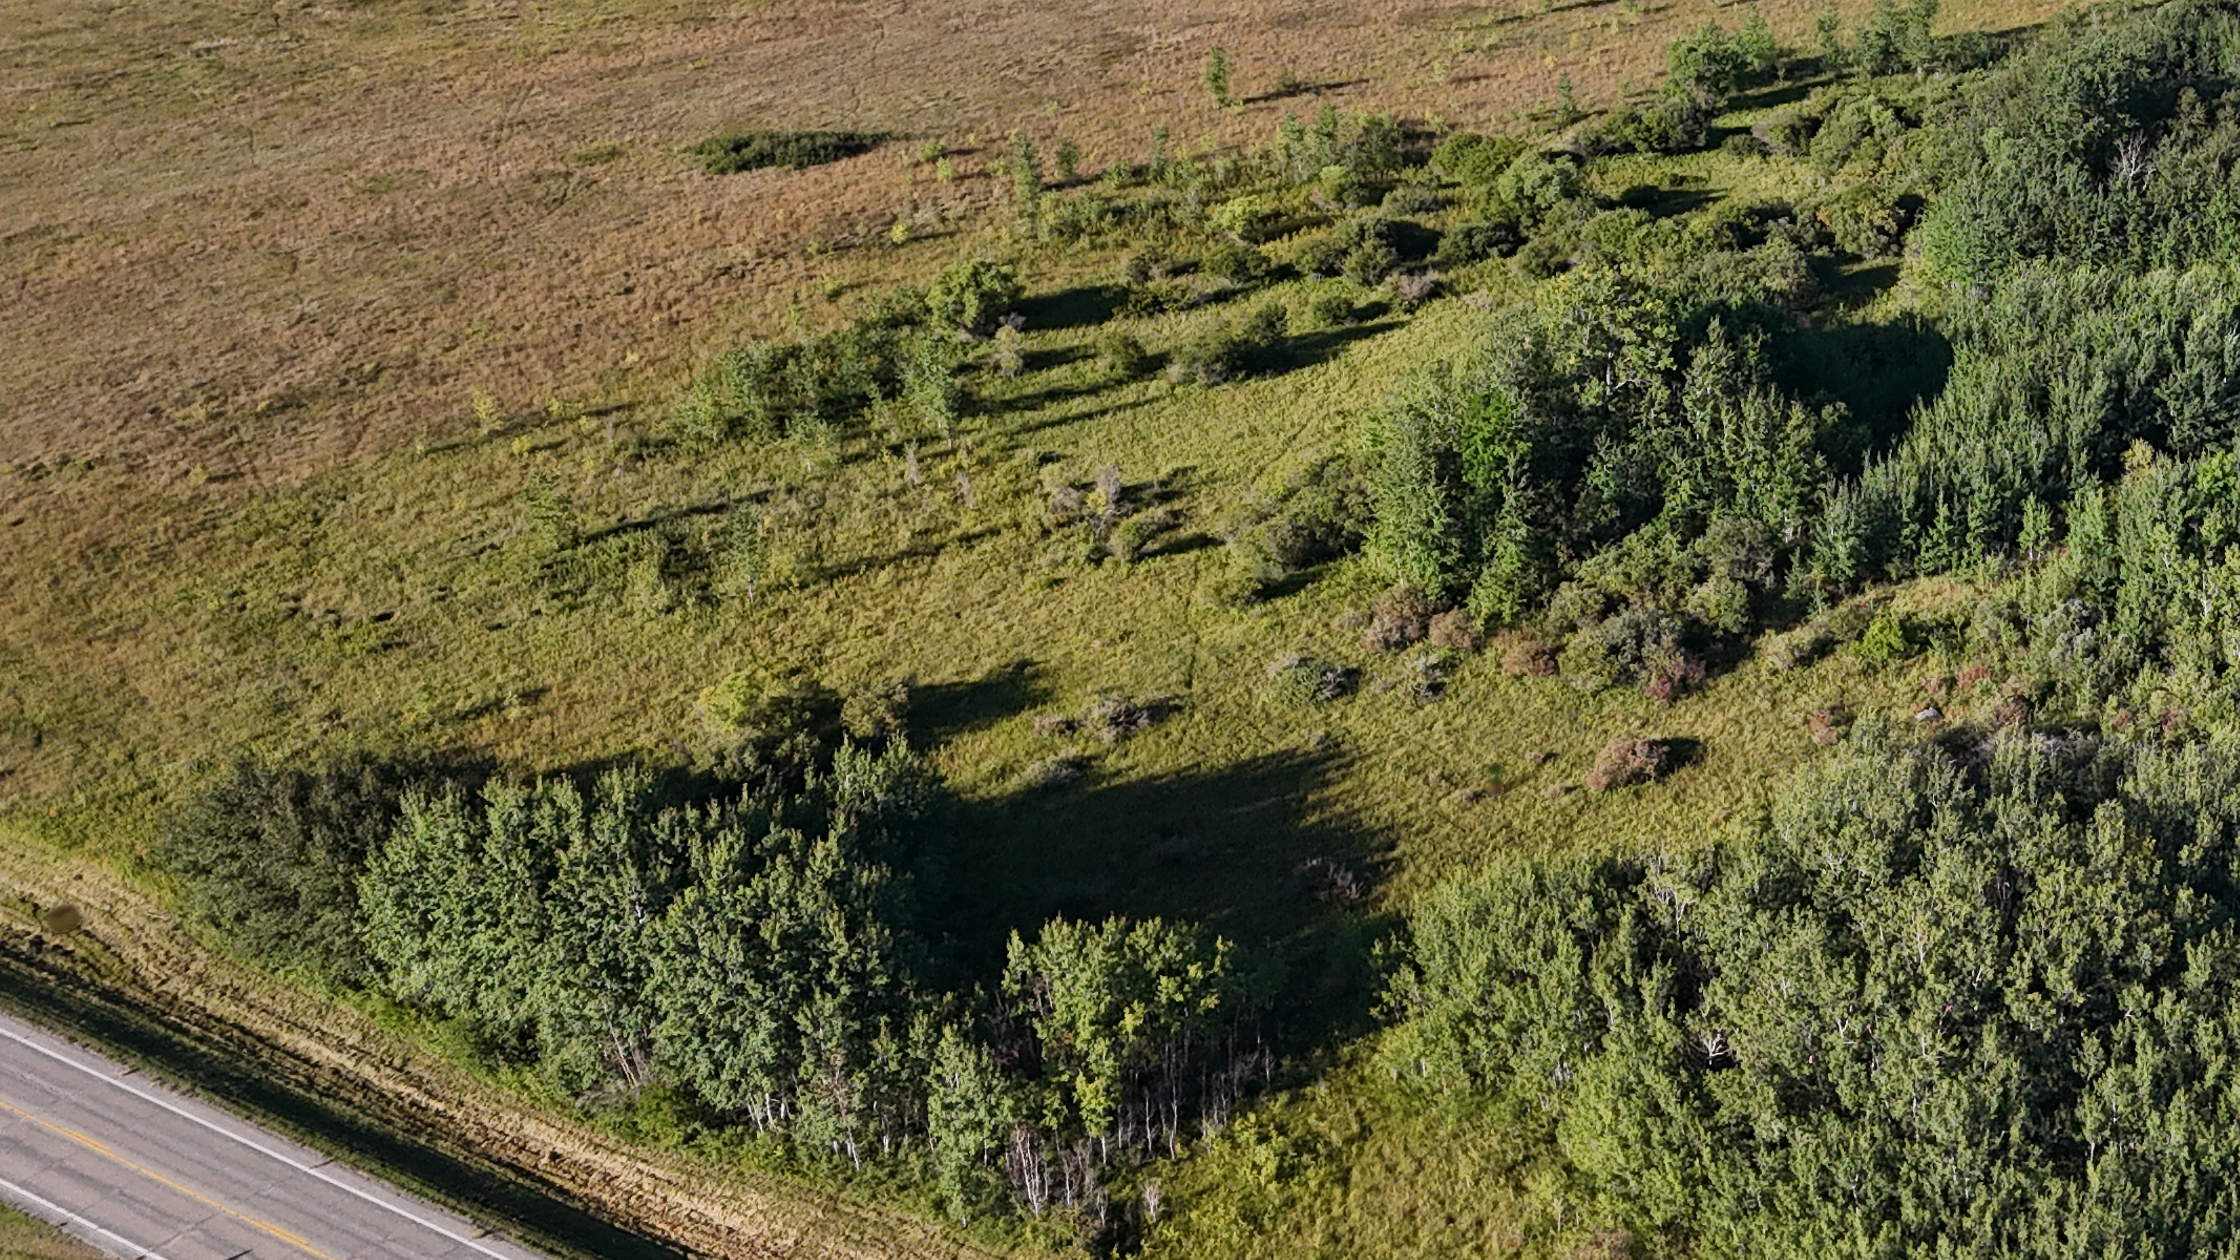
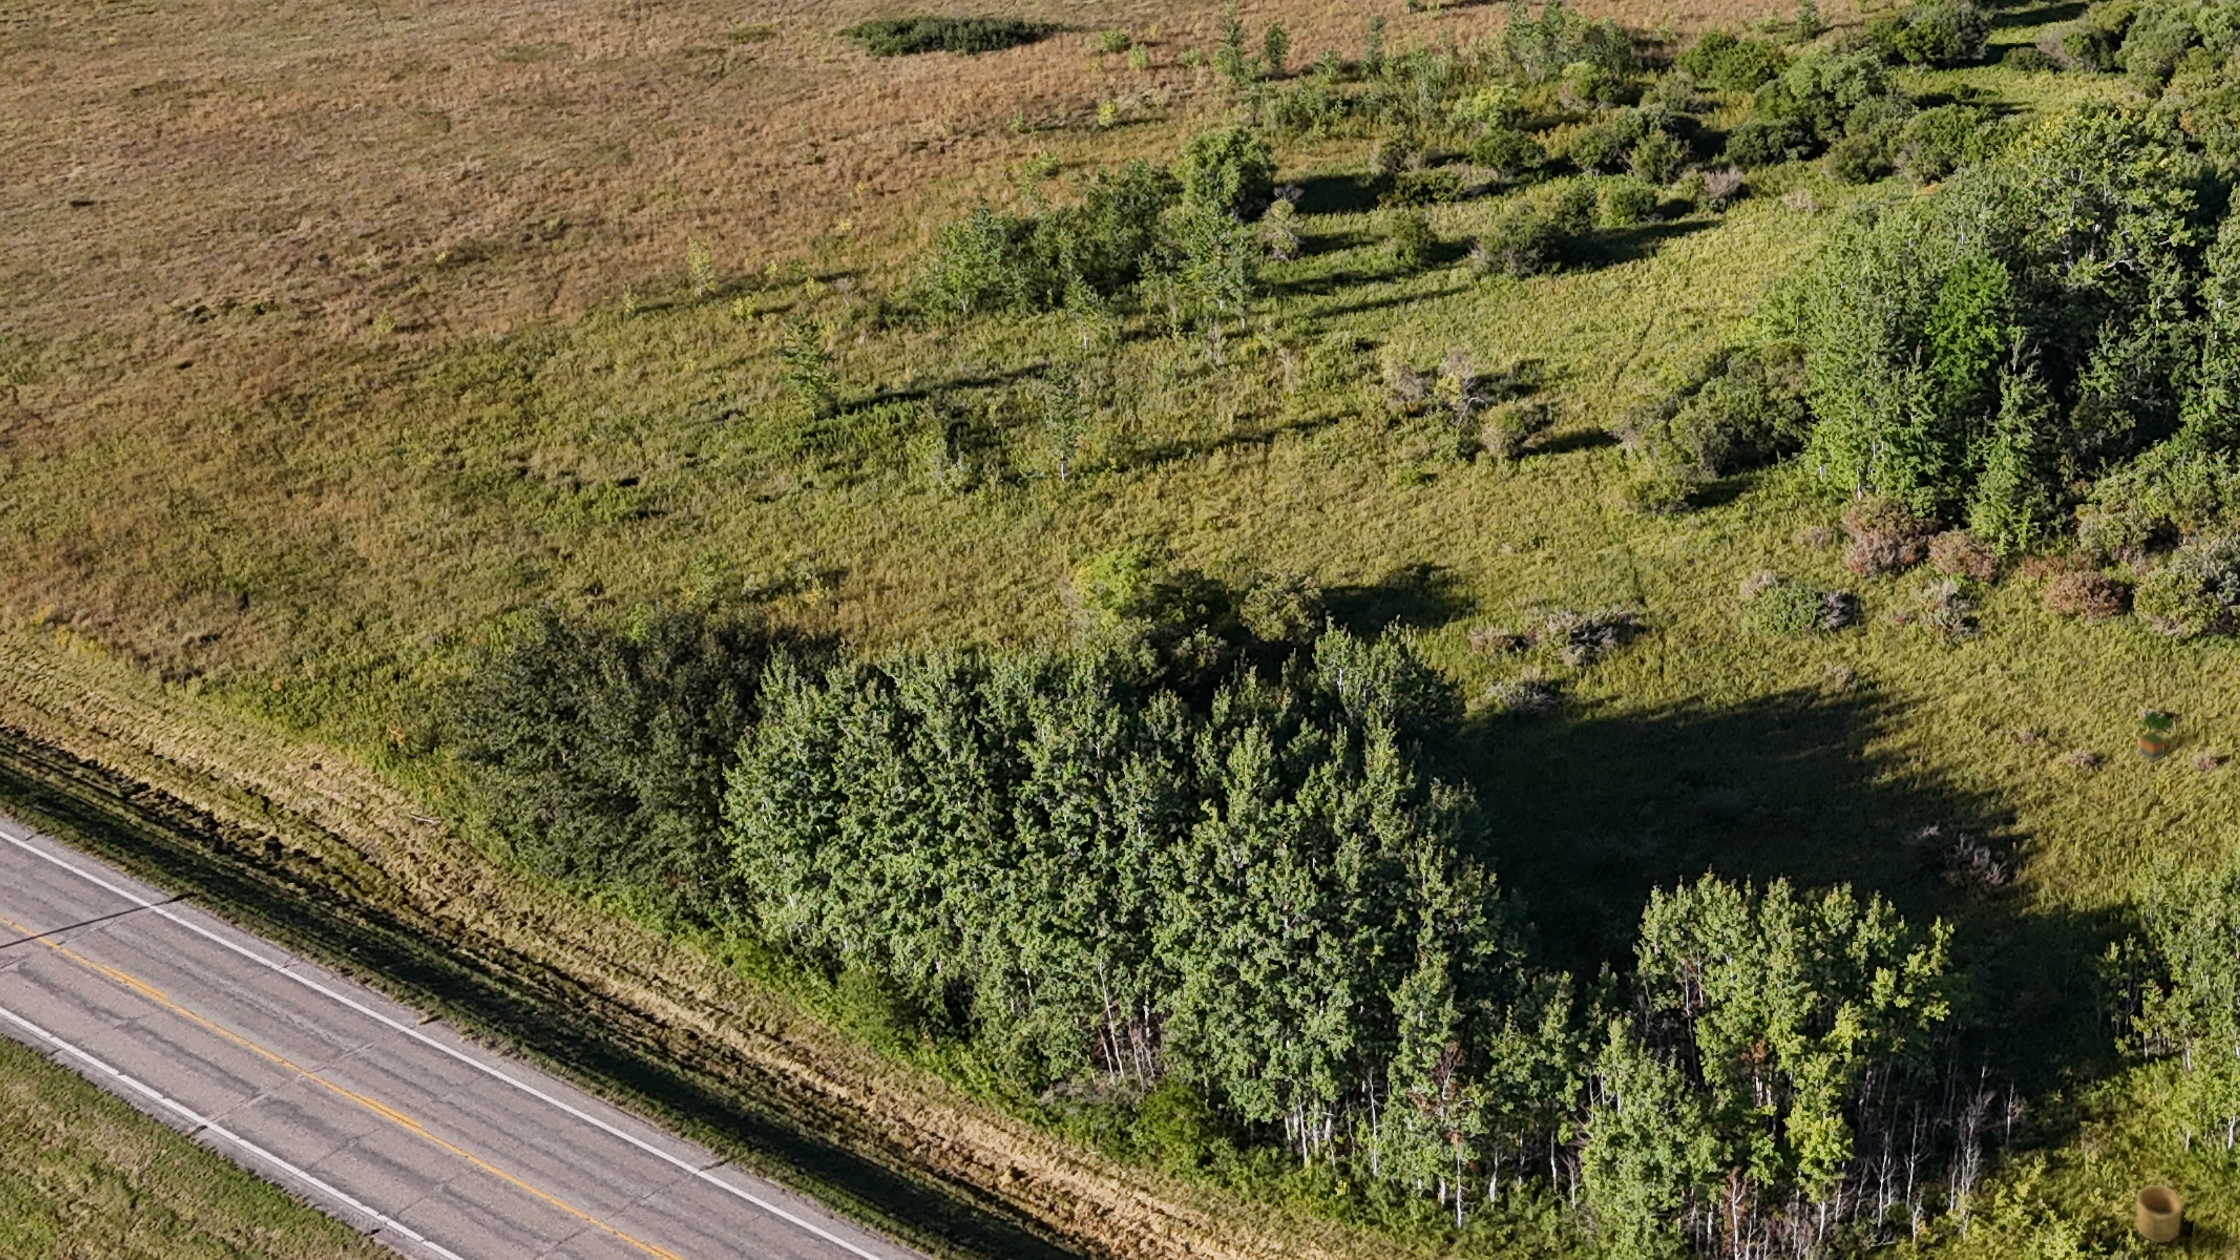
wooden bucket: present [45,903,82,934] -> present [2137,1185,2182,1243]

